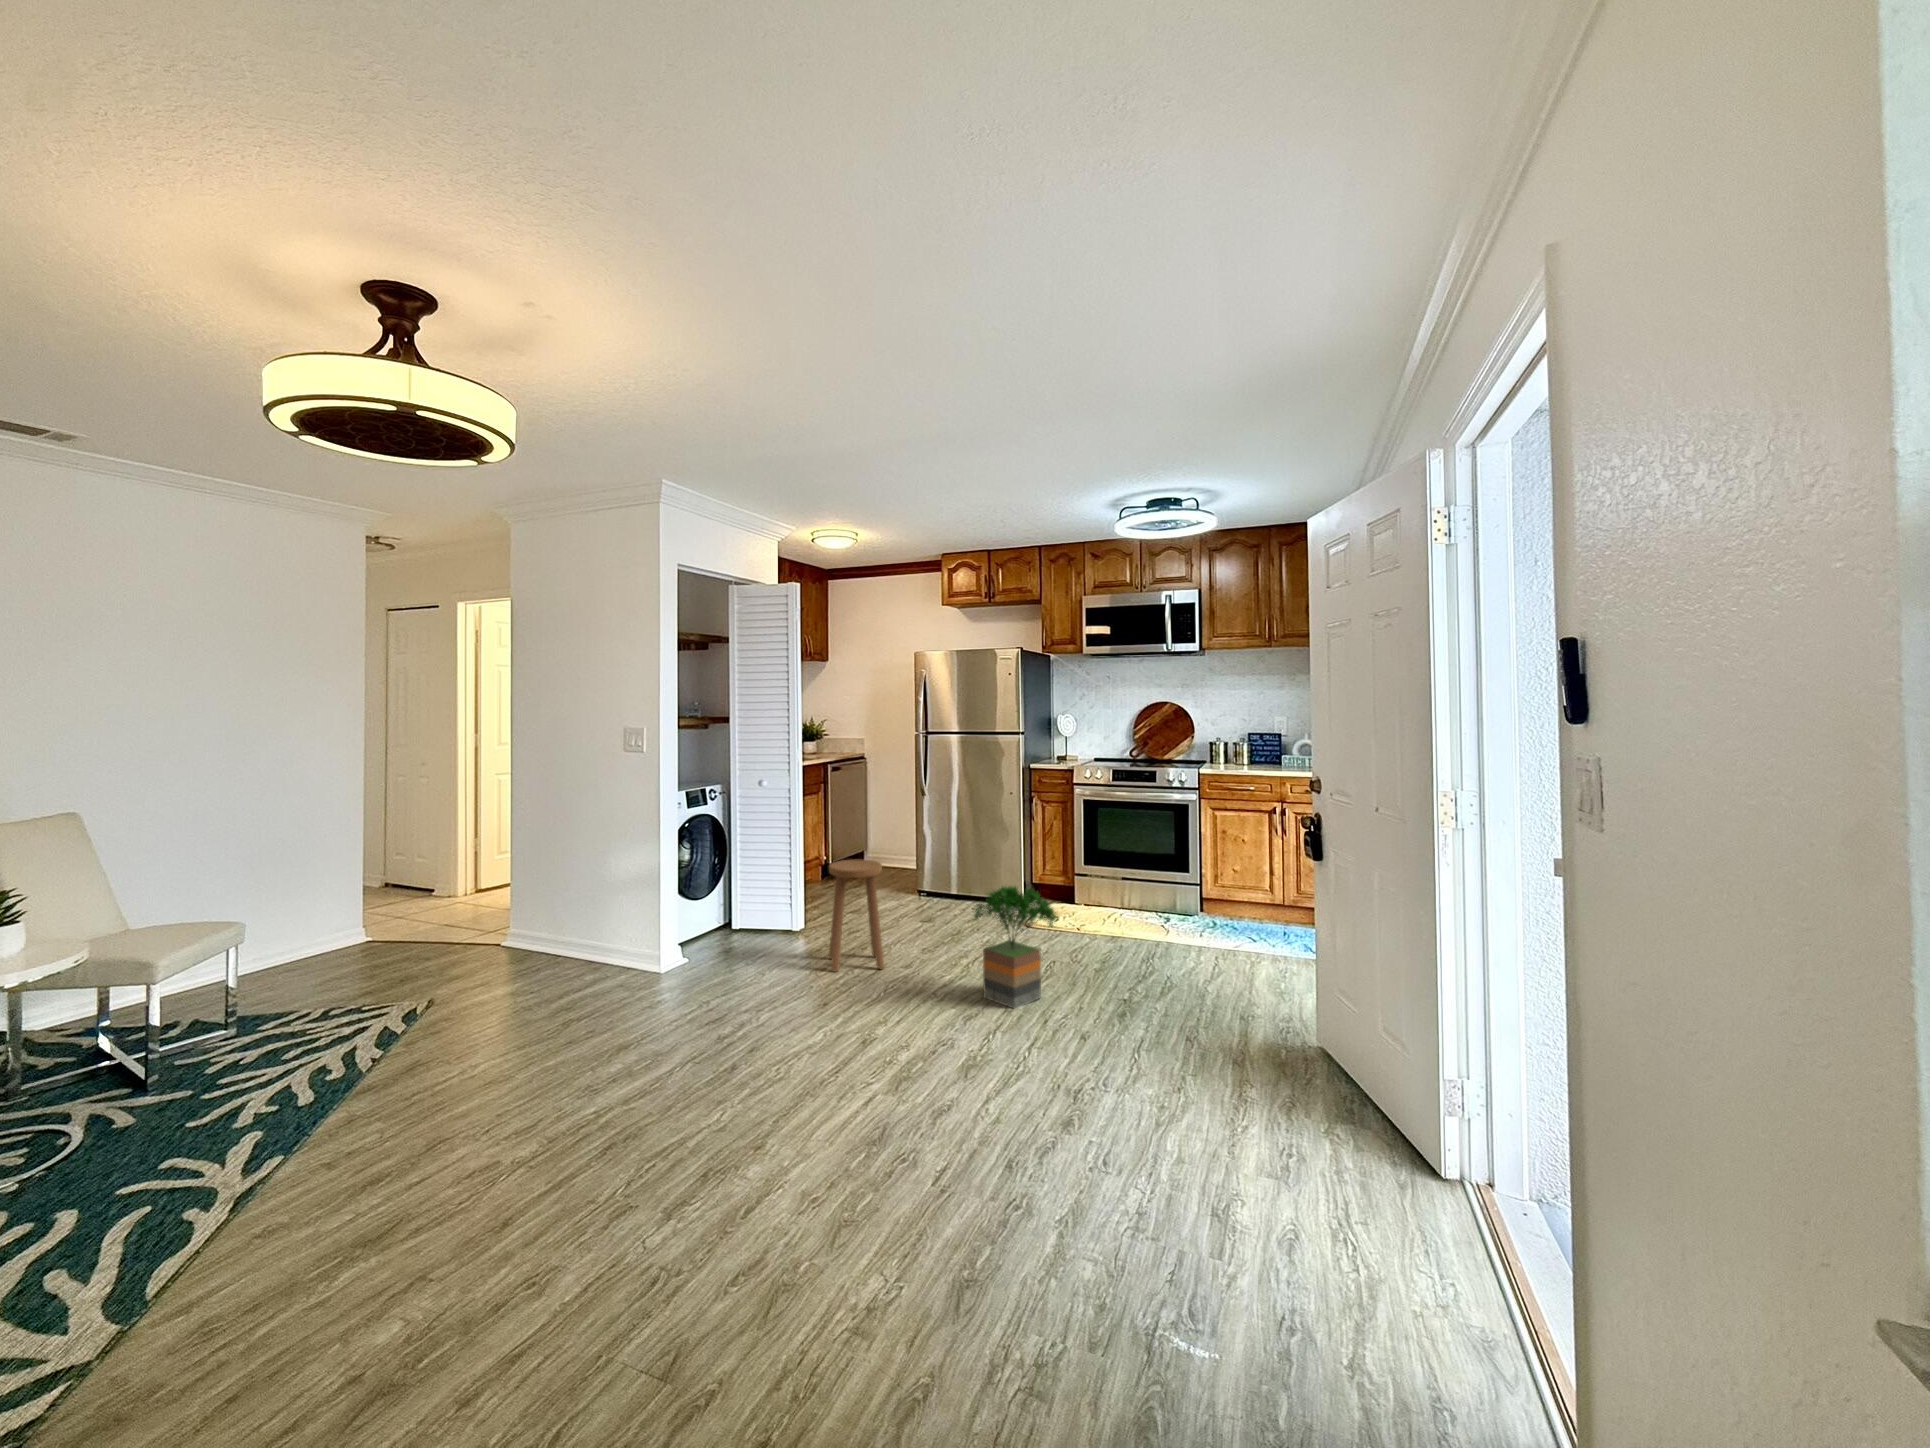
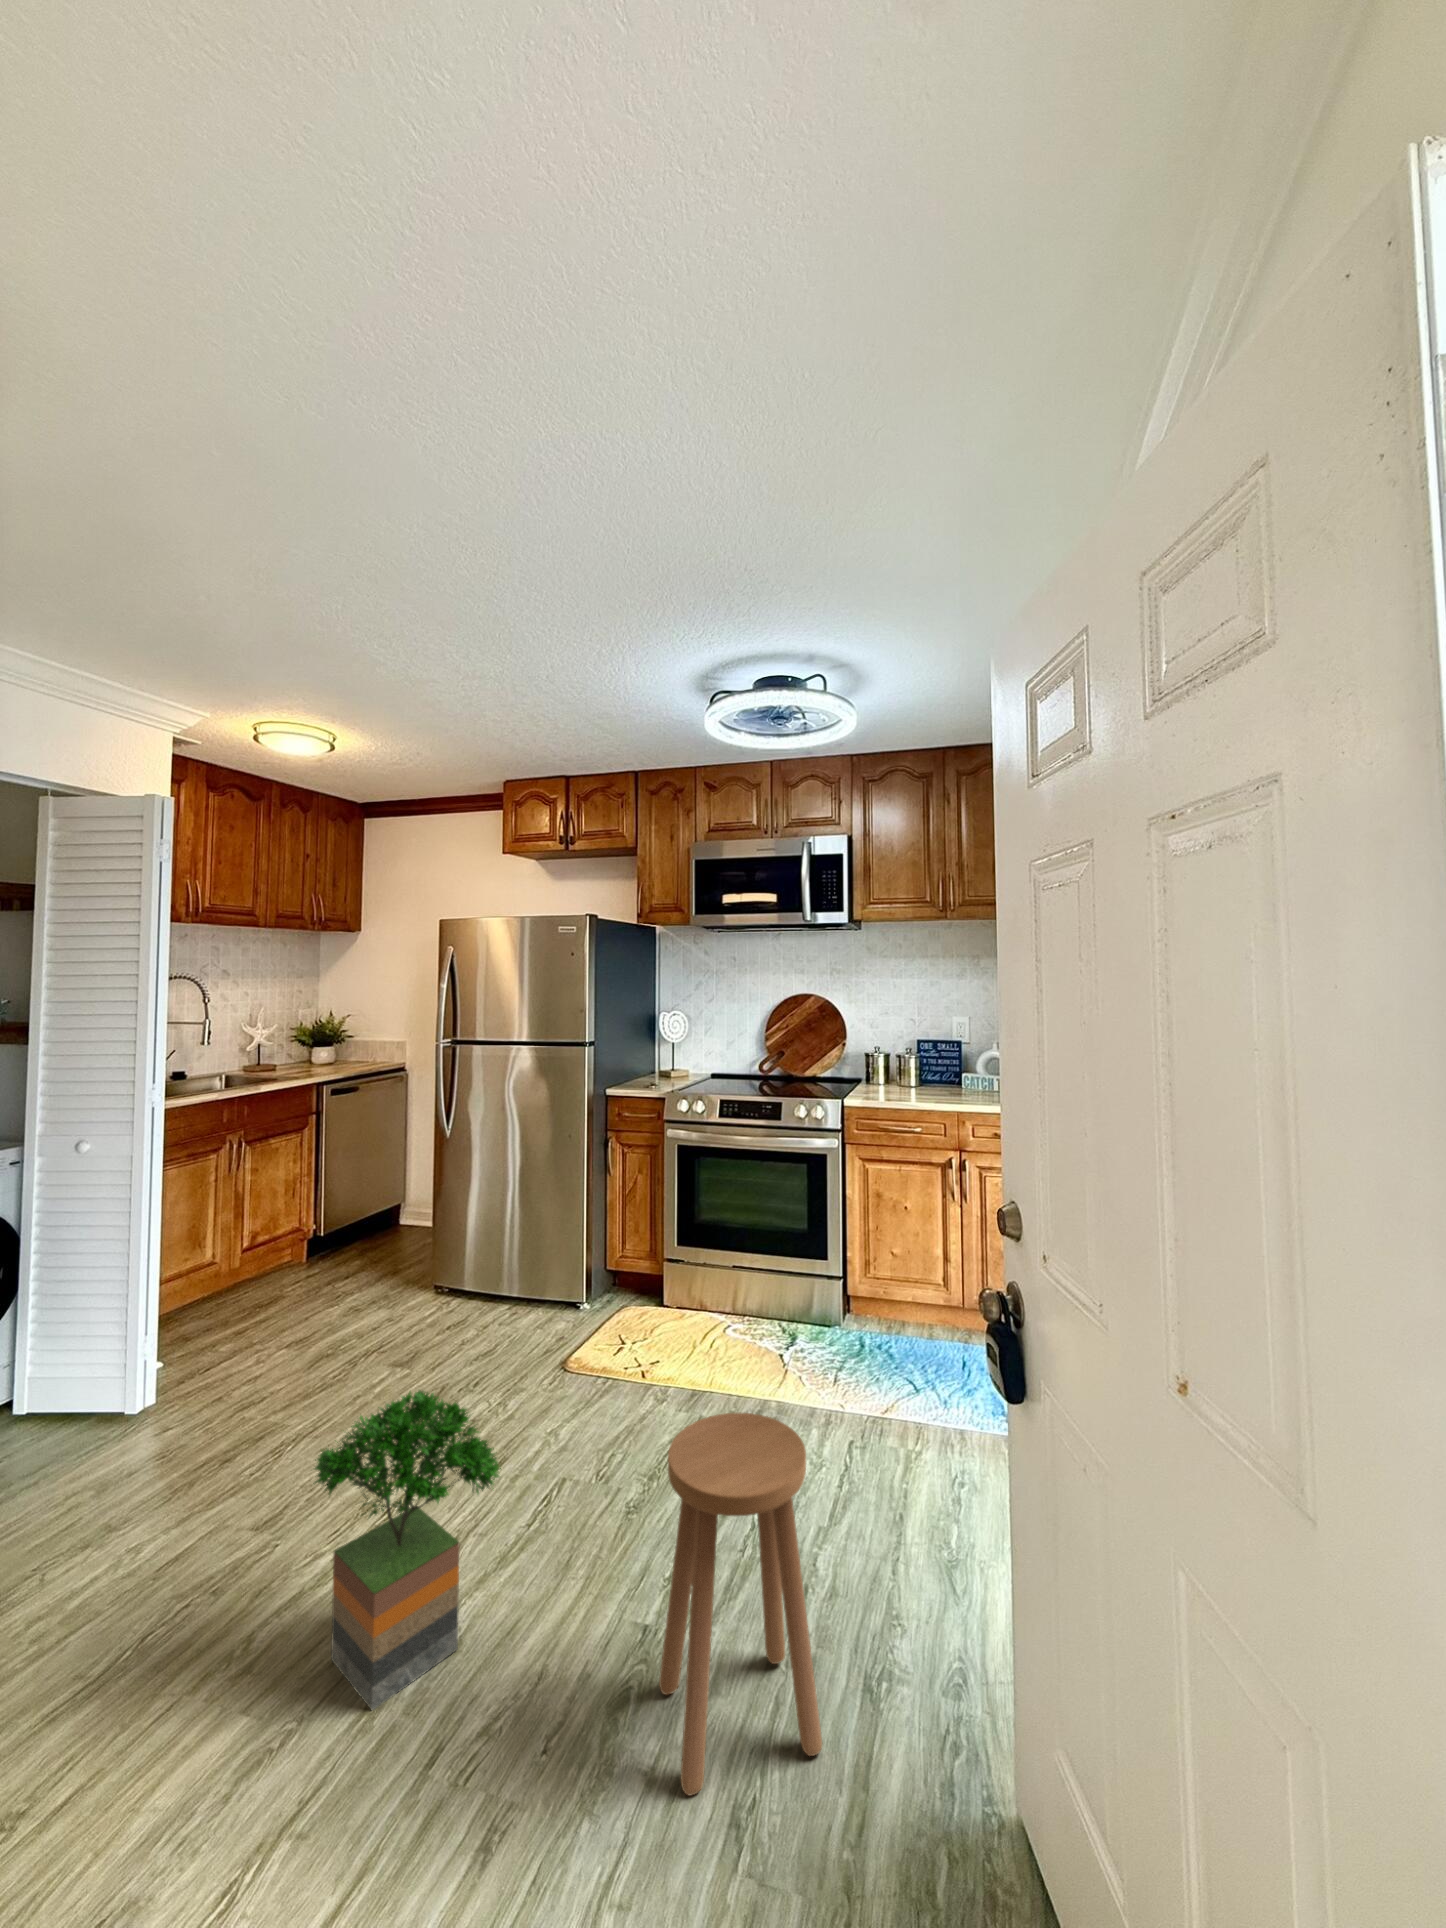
stool: present [829,859,884,972] -> present [659,1413,822,1796]

